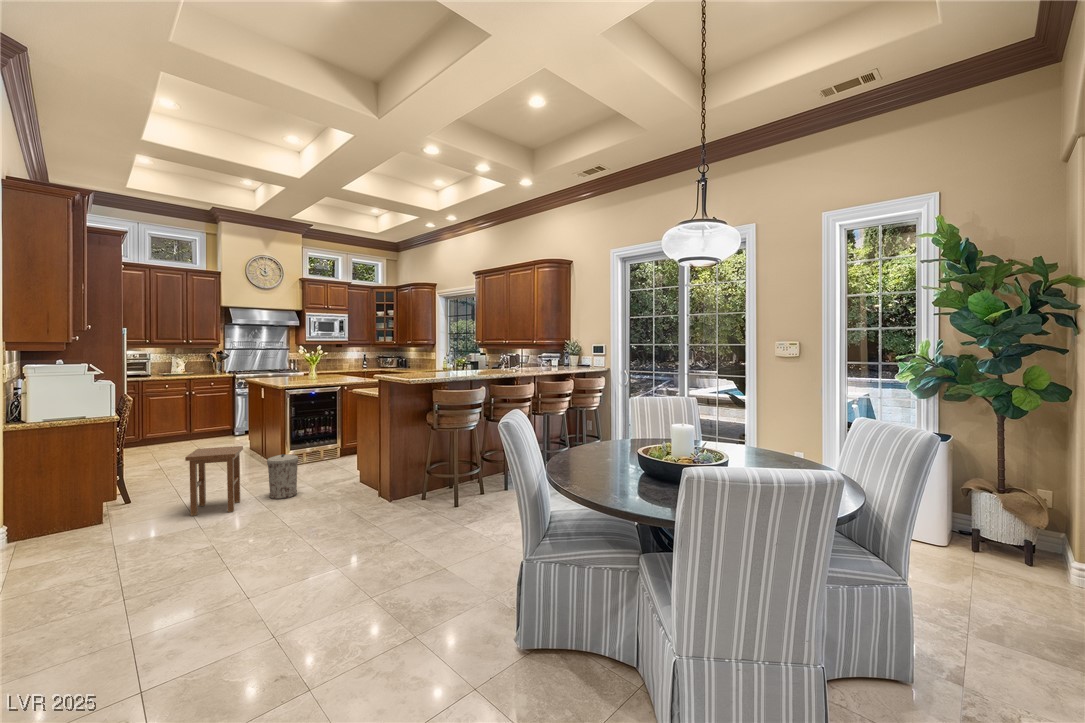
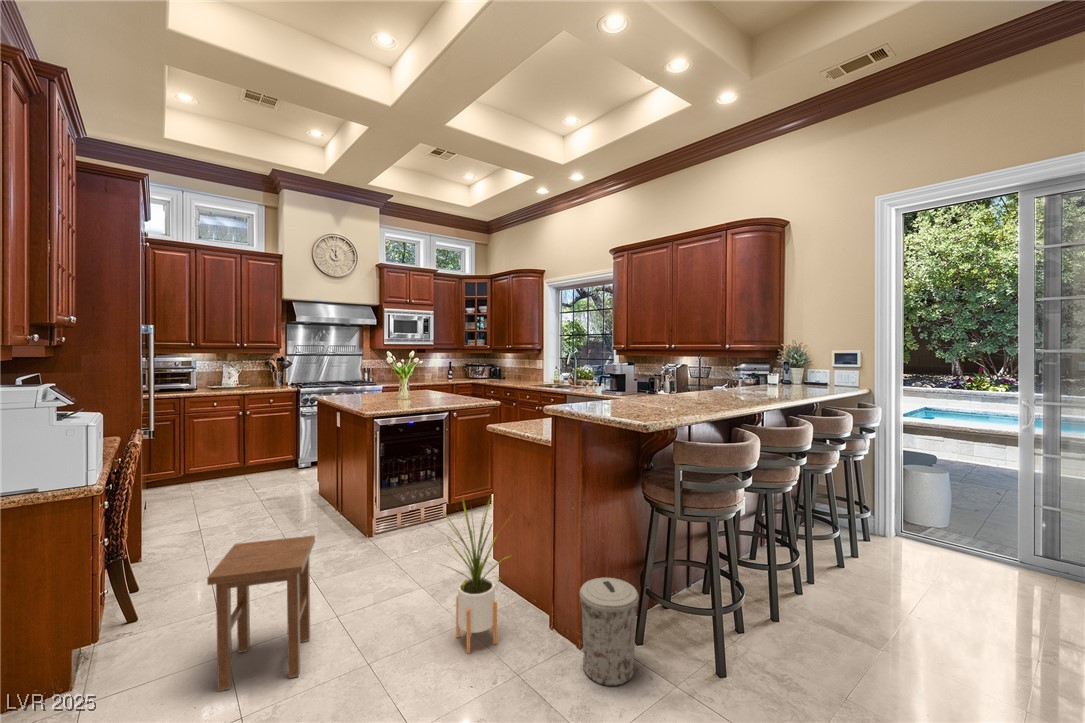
house plant: none [308,422,356,504] -> present [445,500,507,653]
trash can: present [267,454,298,499] -> present [580,578,639,686]

